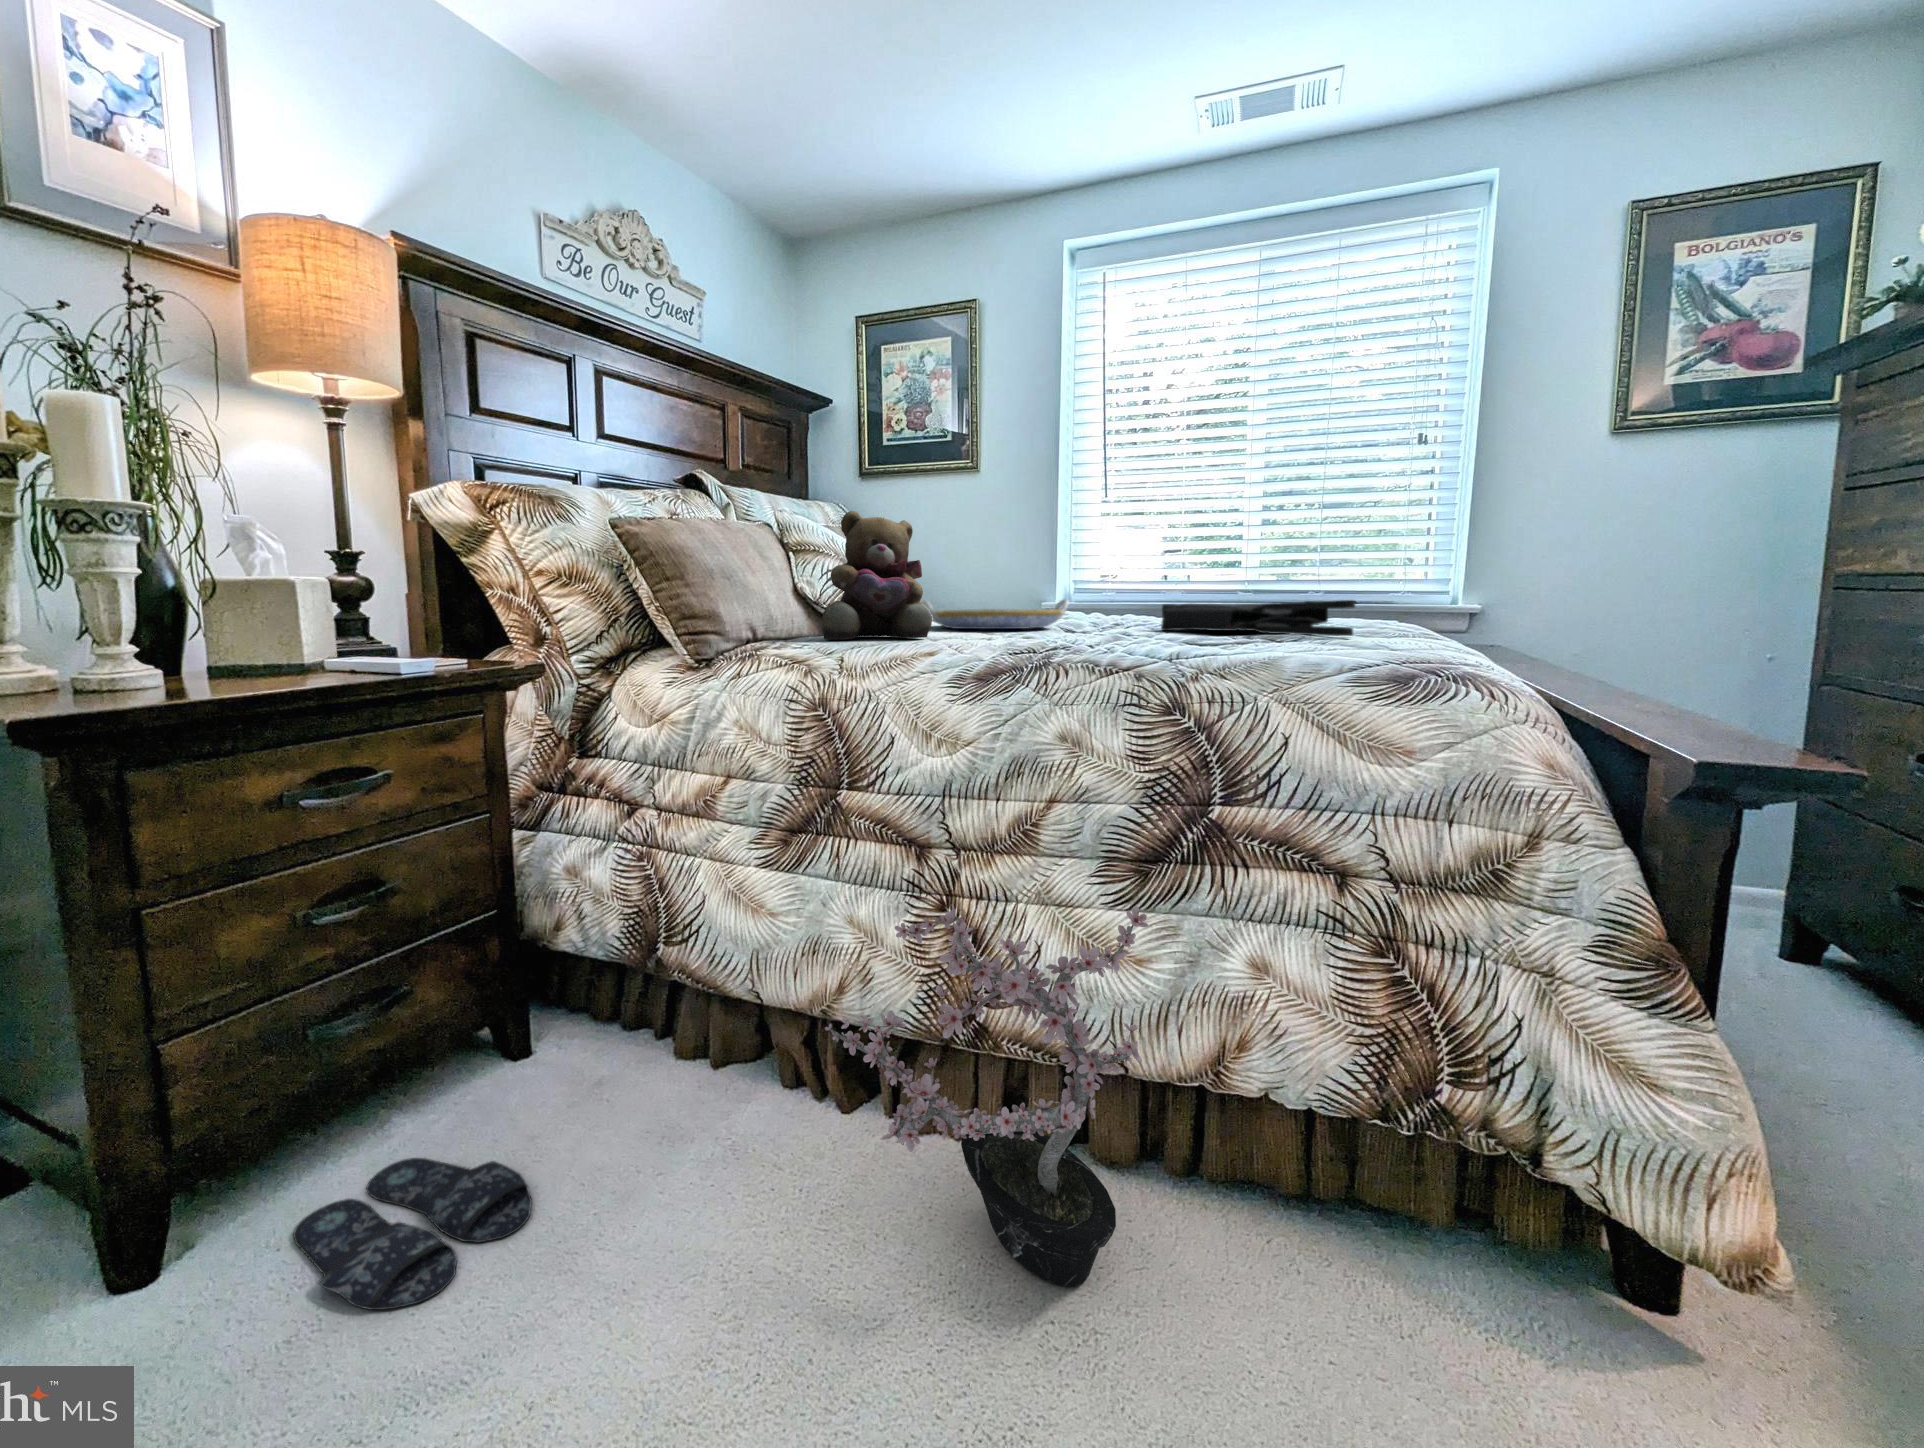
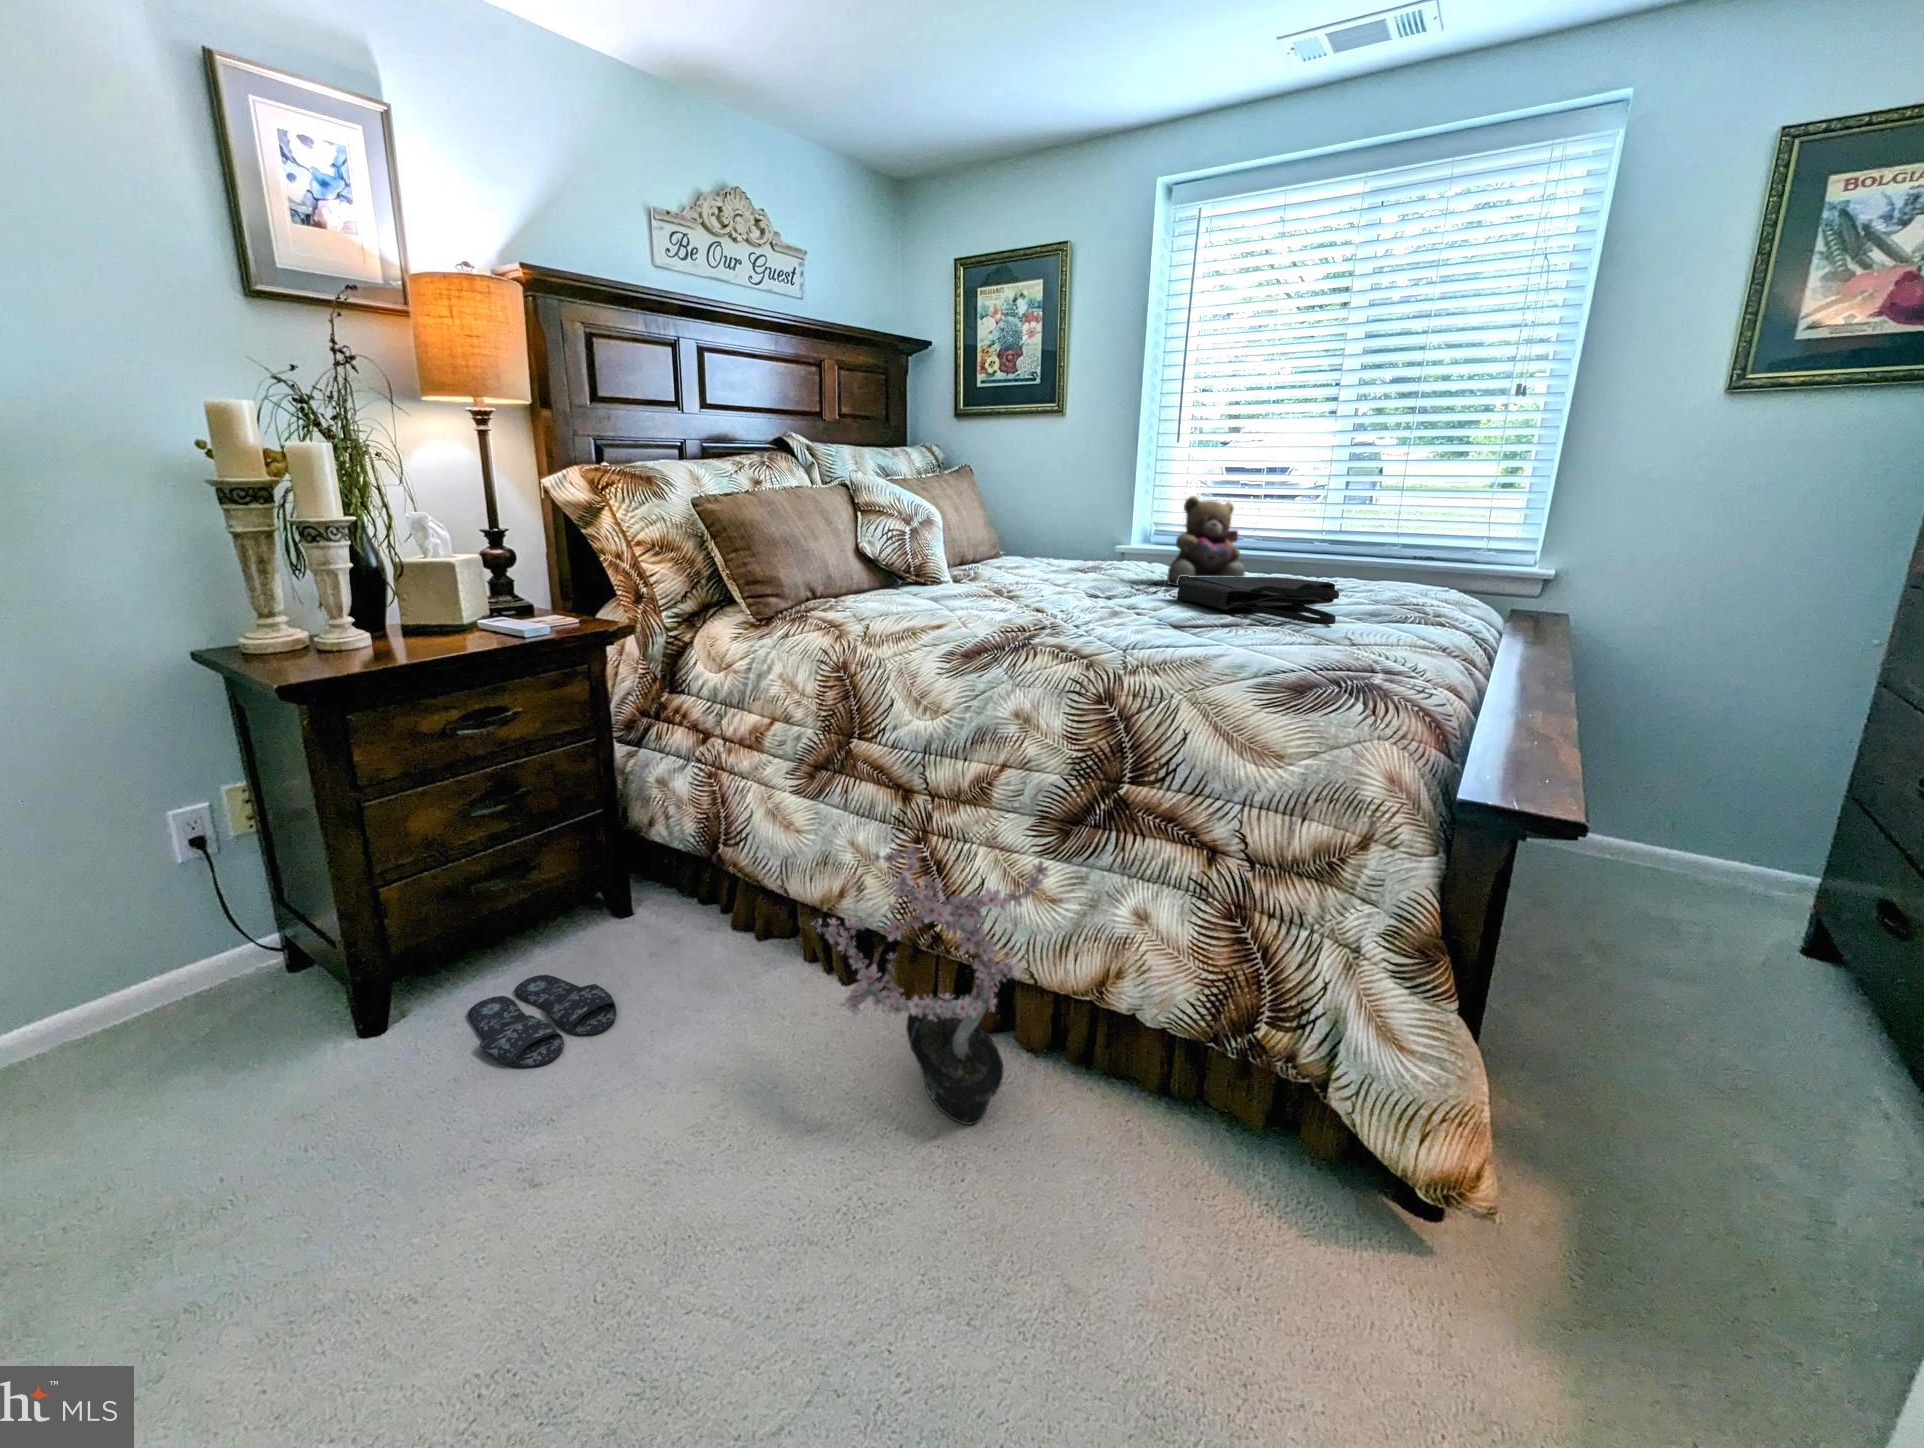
teddy bear: present [822,511,932,640] -> present [1167,496,1245,586]
serving tray: present [923,599,1069,629] -> none [963,563,1097,594]

